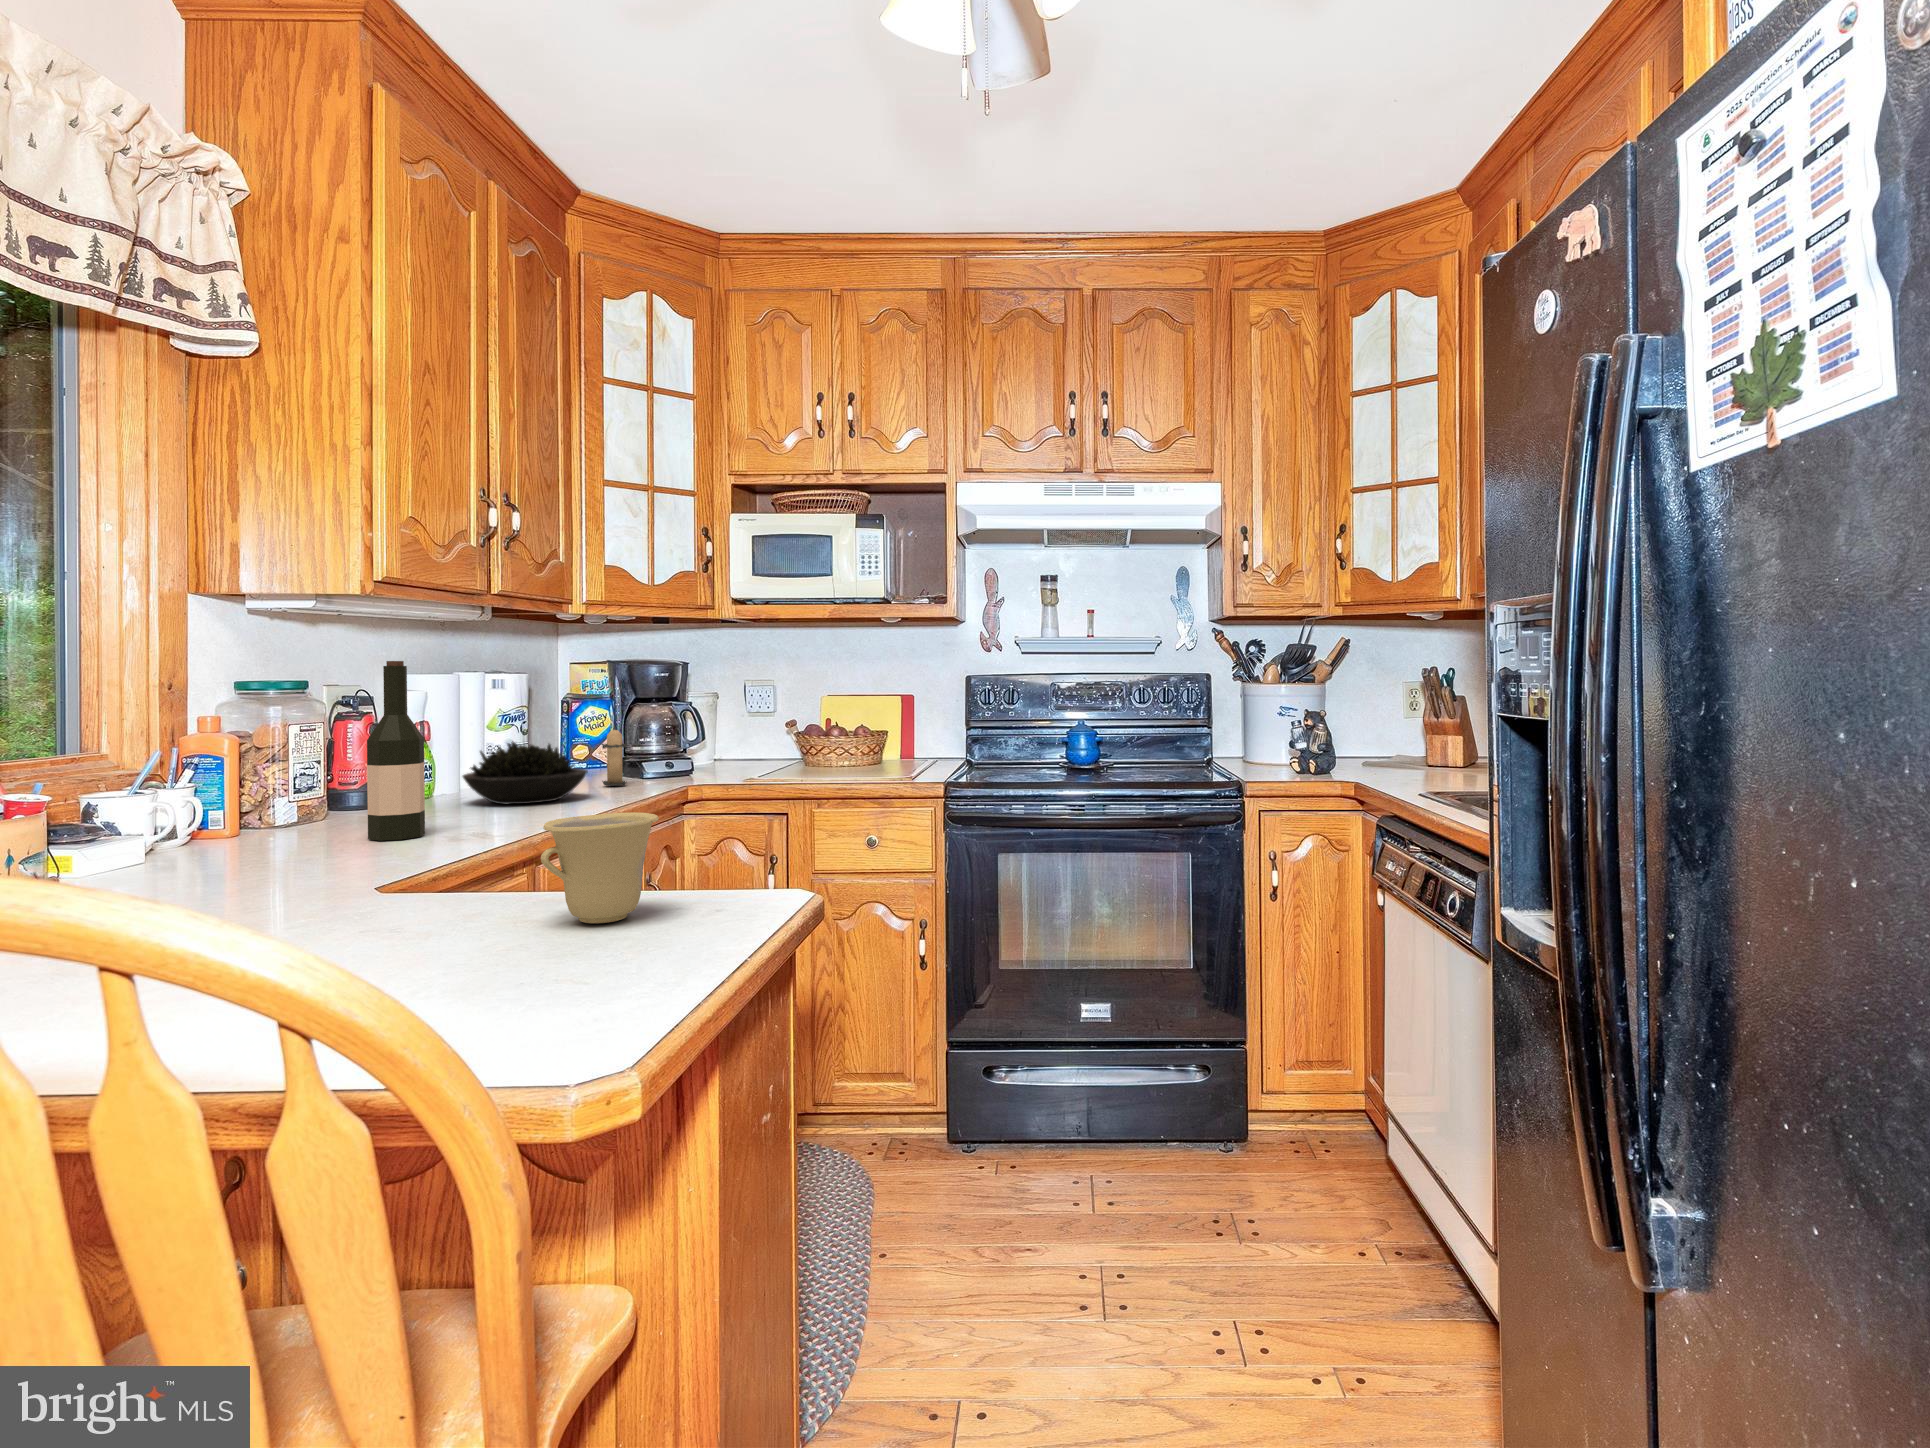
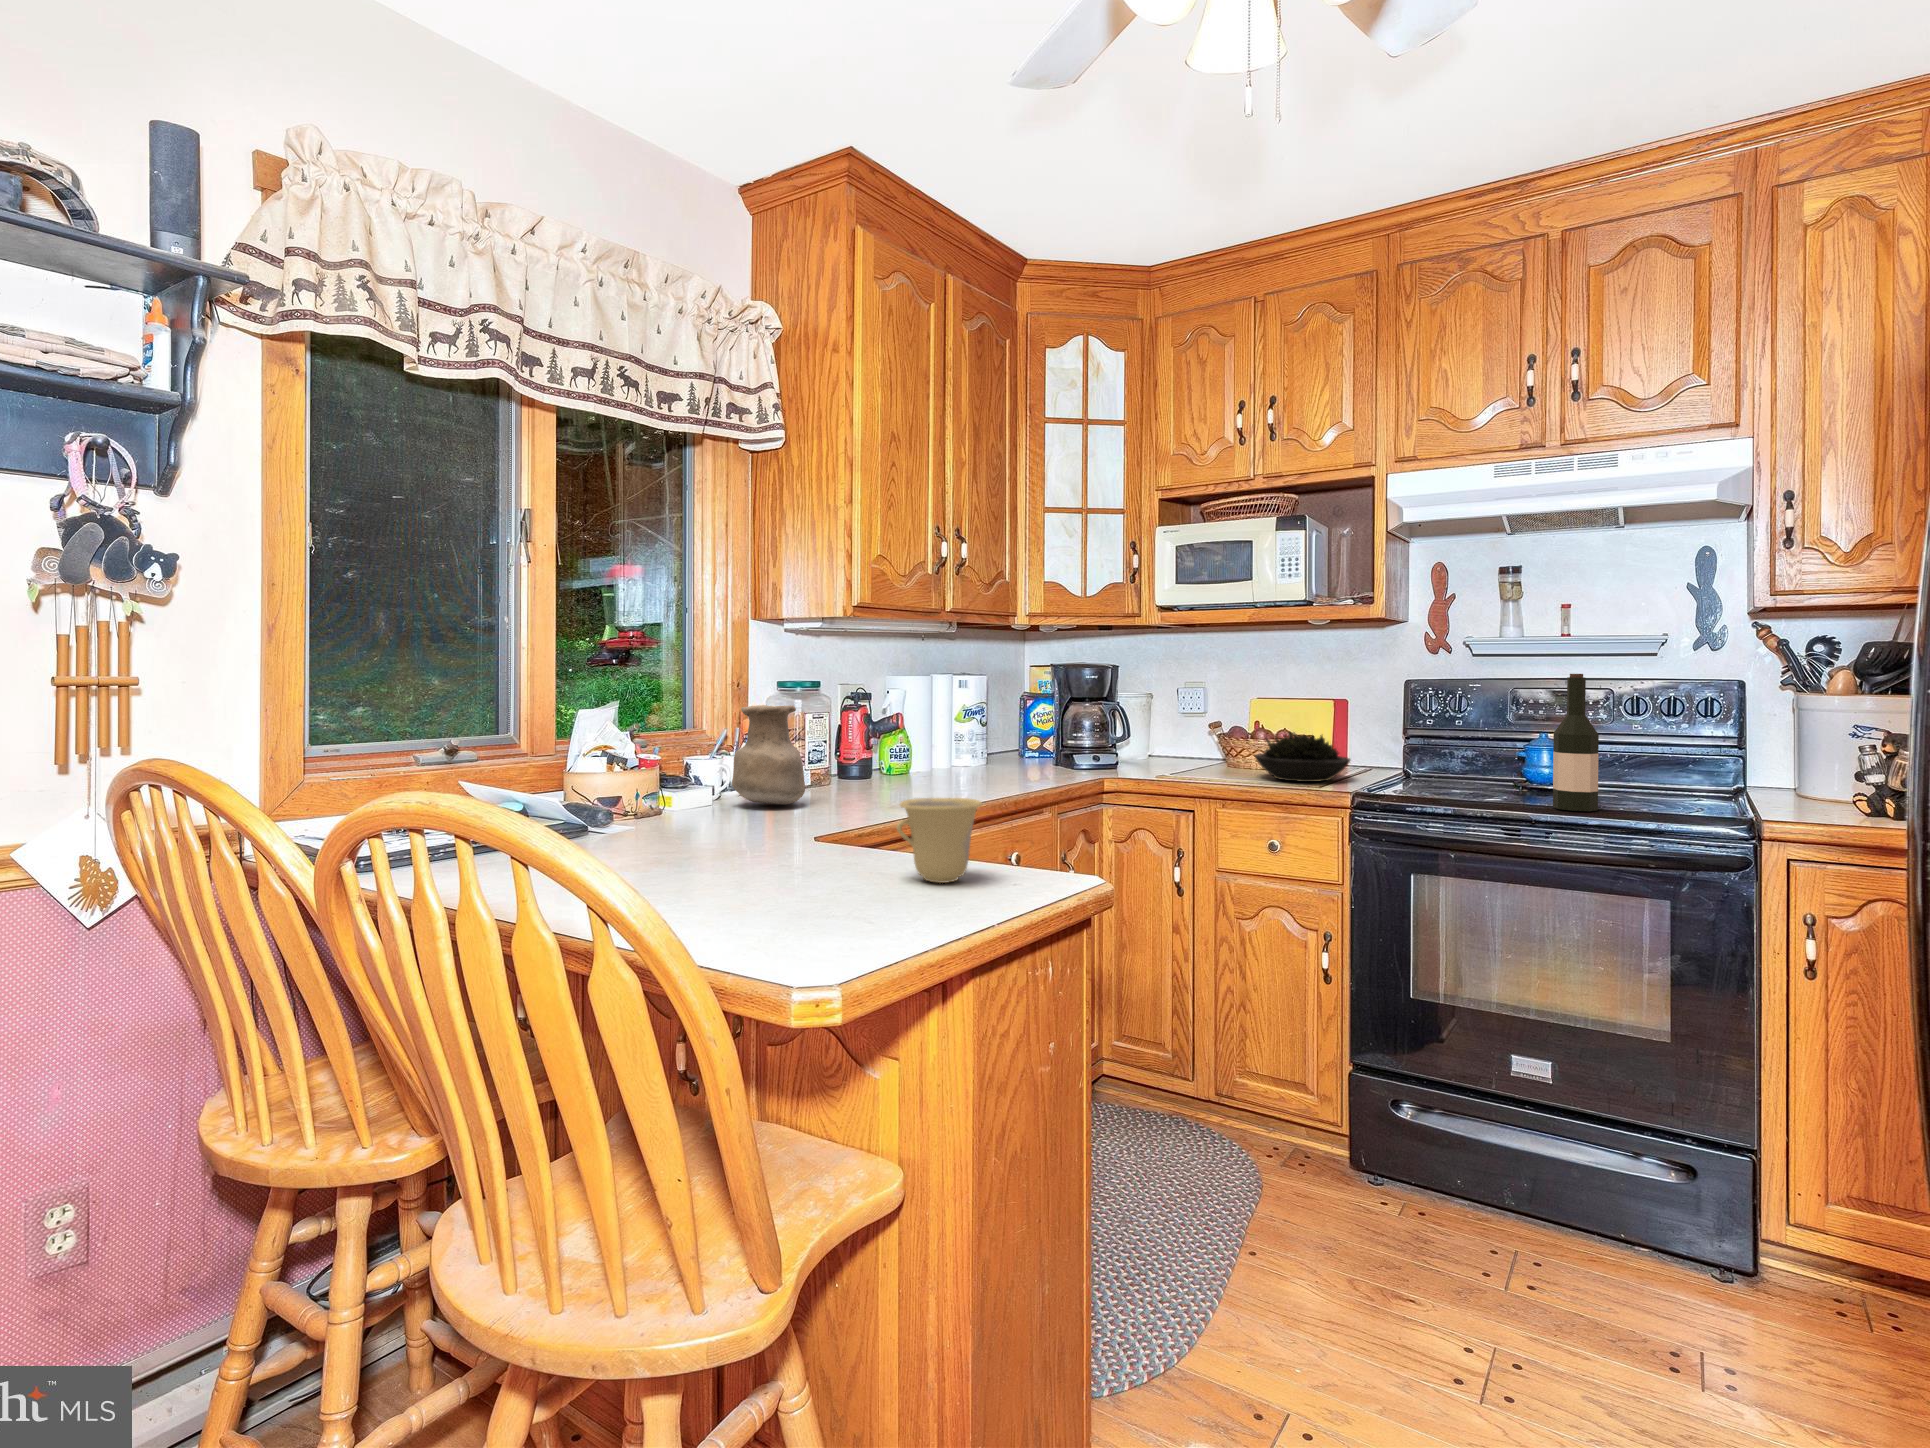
wine bottle: present [367,661,425,841] -> present [1553,674,1599,811]
vase: none [178,712,310,853] -> present [732,705,805,804]
candle: present [601,726,627,786] -> none [1029,721,1055,774]
succulent plant: present [463,742,587,804] -> present [1255,732,1350,782]

